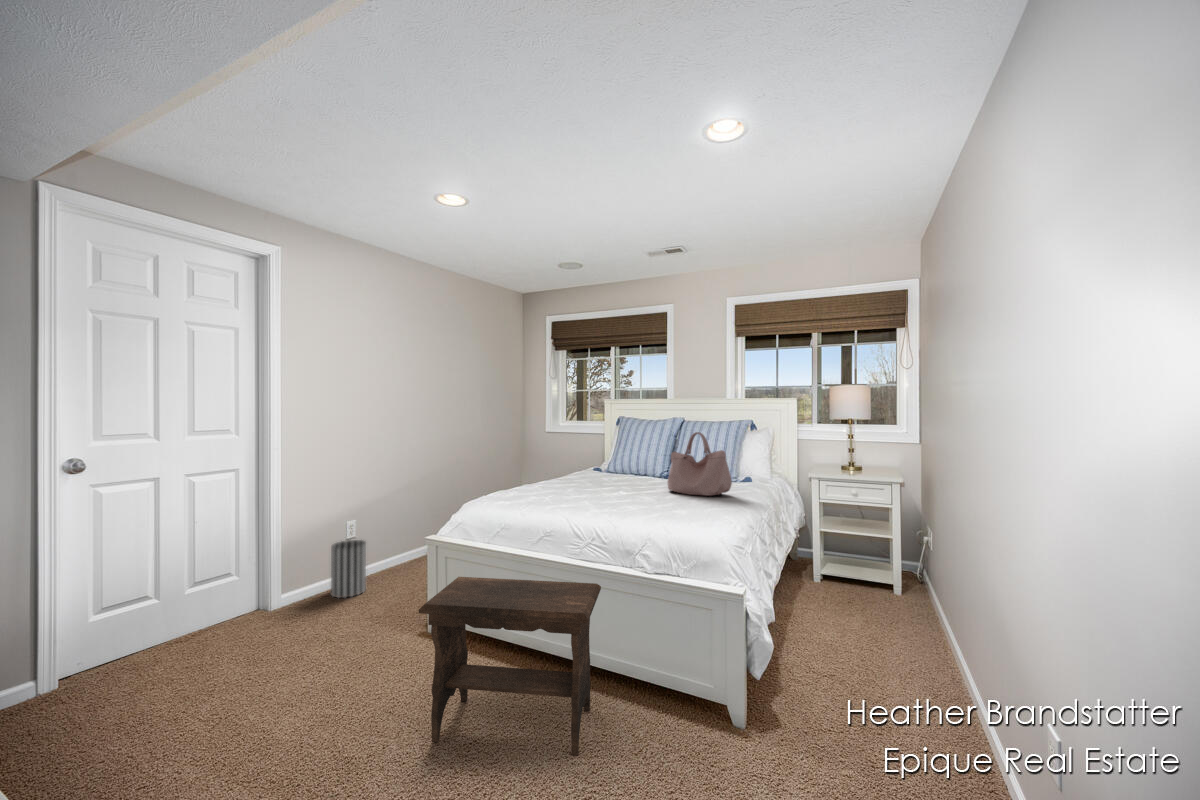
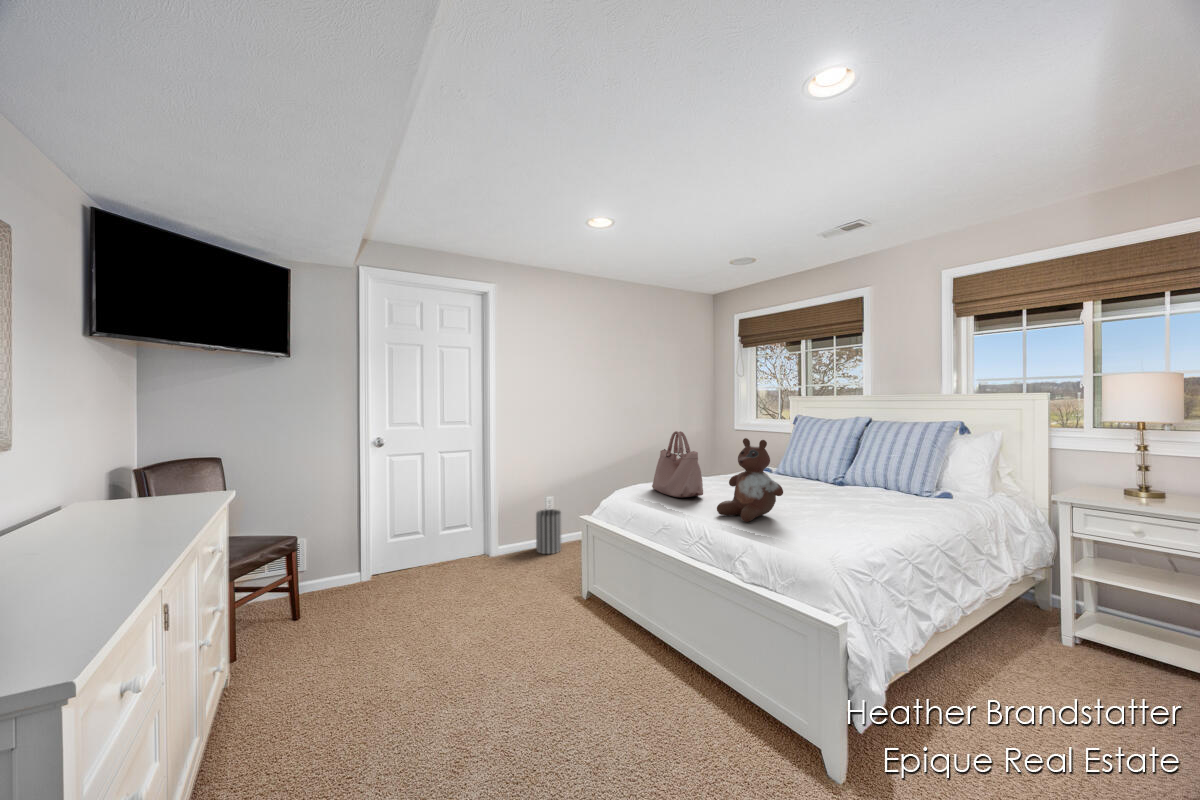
handbag: present [668,432,732,496] -> present [652,431,703,498]
stuffed bear: none [604,435,662,512] -> present [717,438,783,522]
footstool: present [419,577,601,756] -> none [516,558,682,758]

